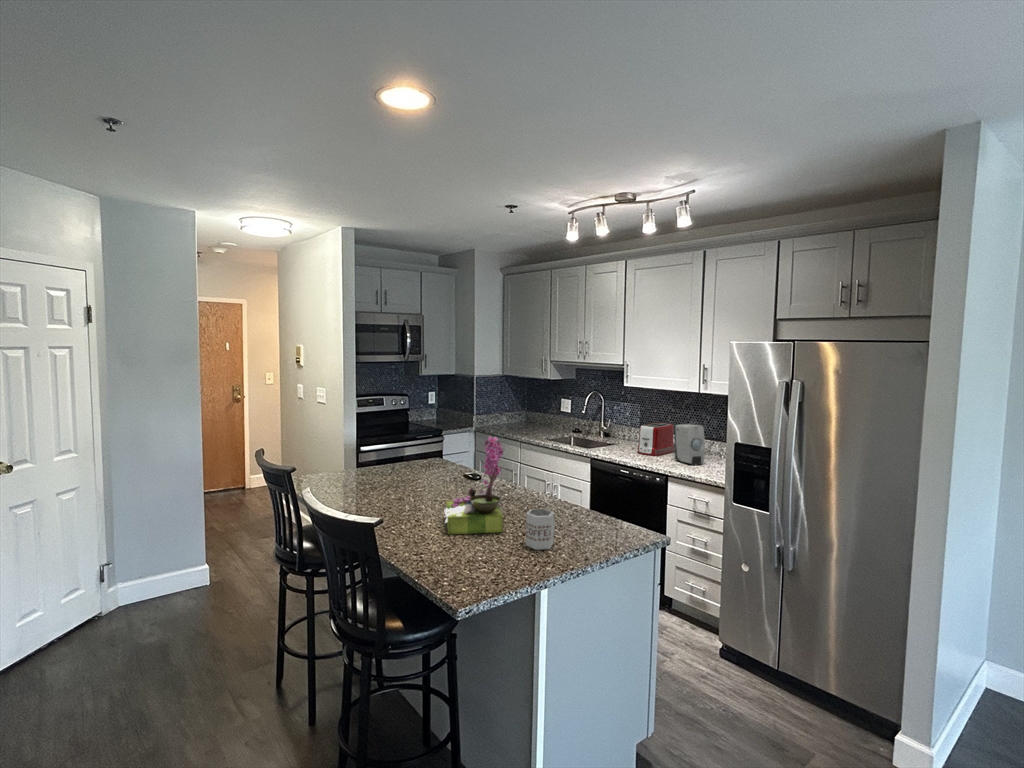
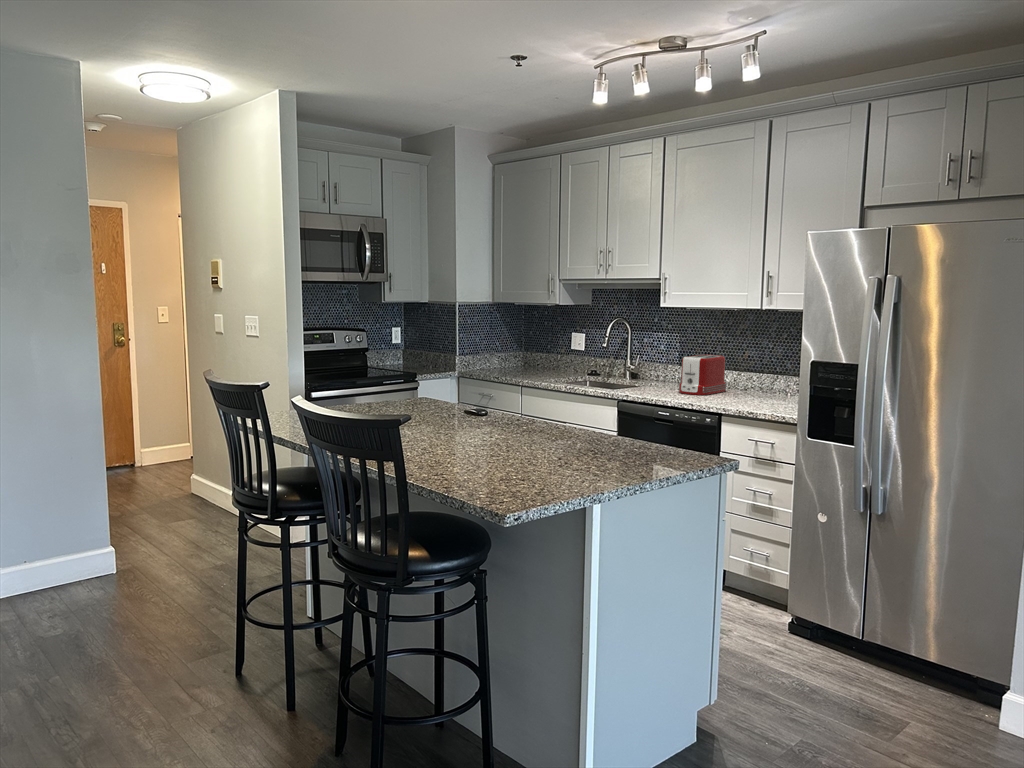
soap dispenser: present [674,424,705,465] -> none [728,352,768,403]
flower arrangement: present [444,436,504,534] -> none [457,339,538,459]
mug: present [526,509,555,550] -> none [566,423,601,470]

